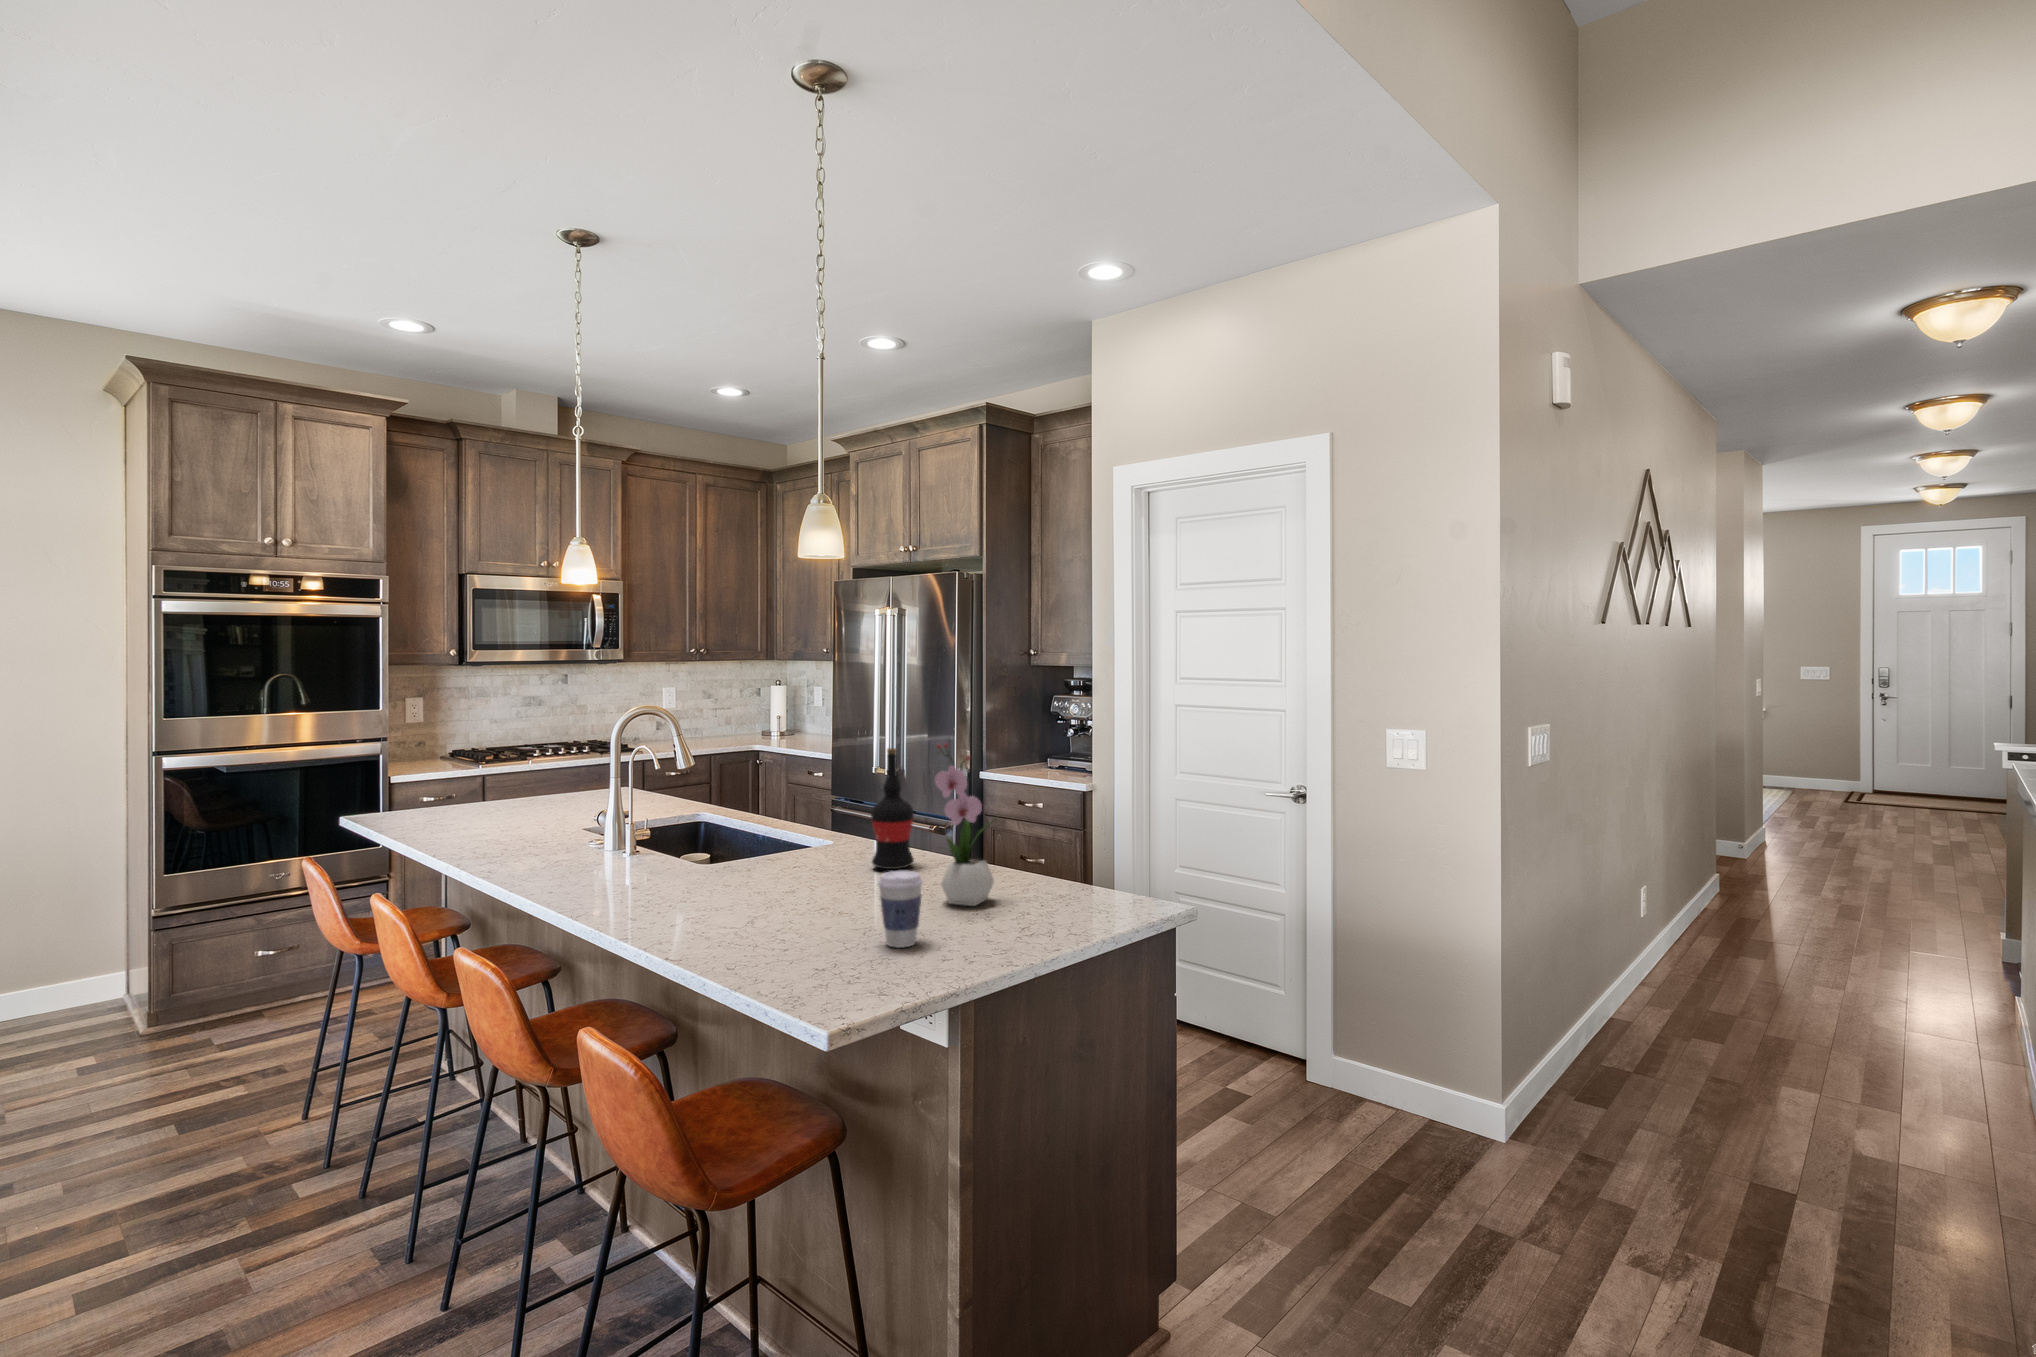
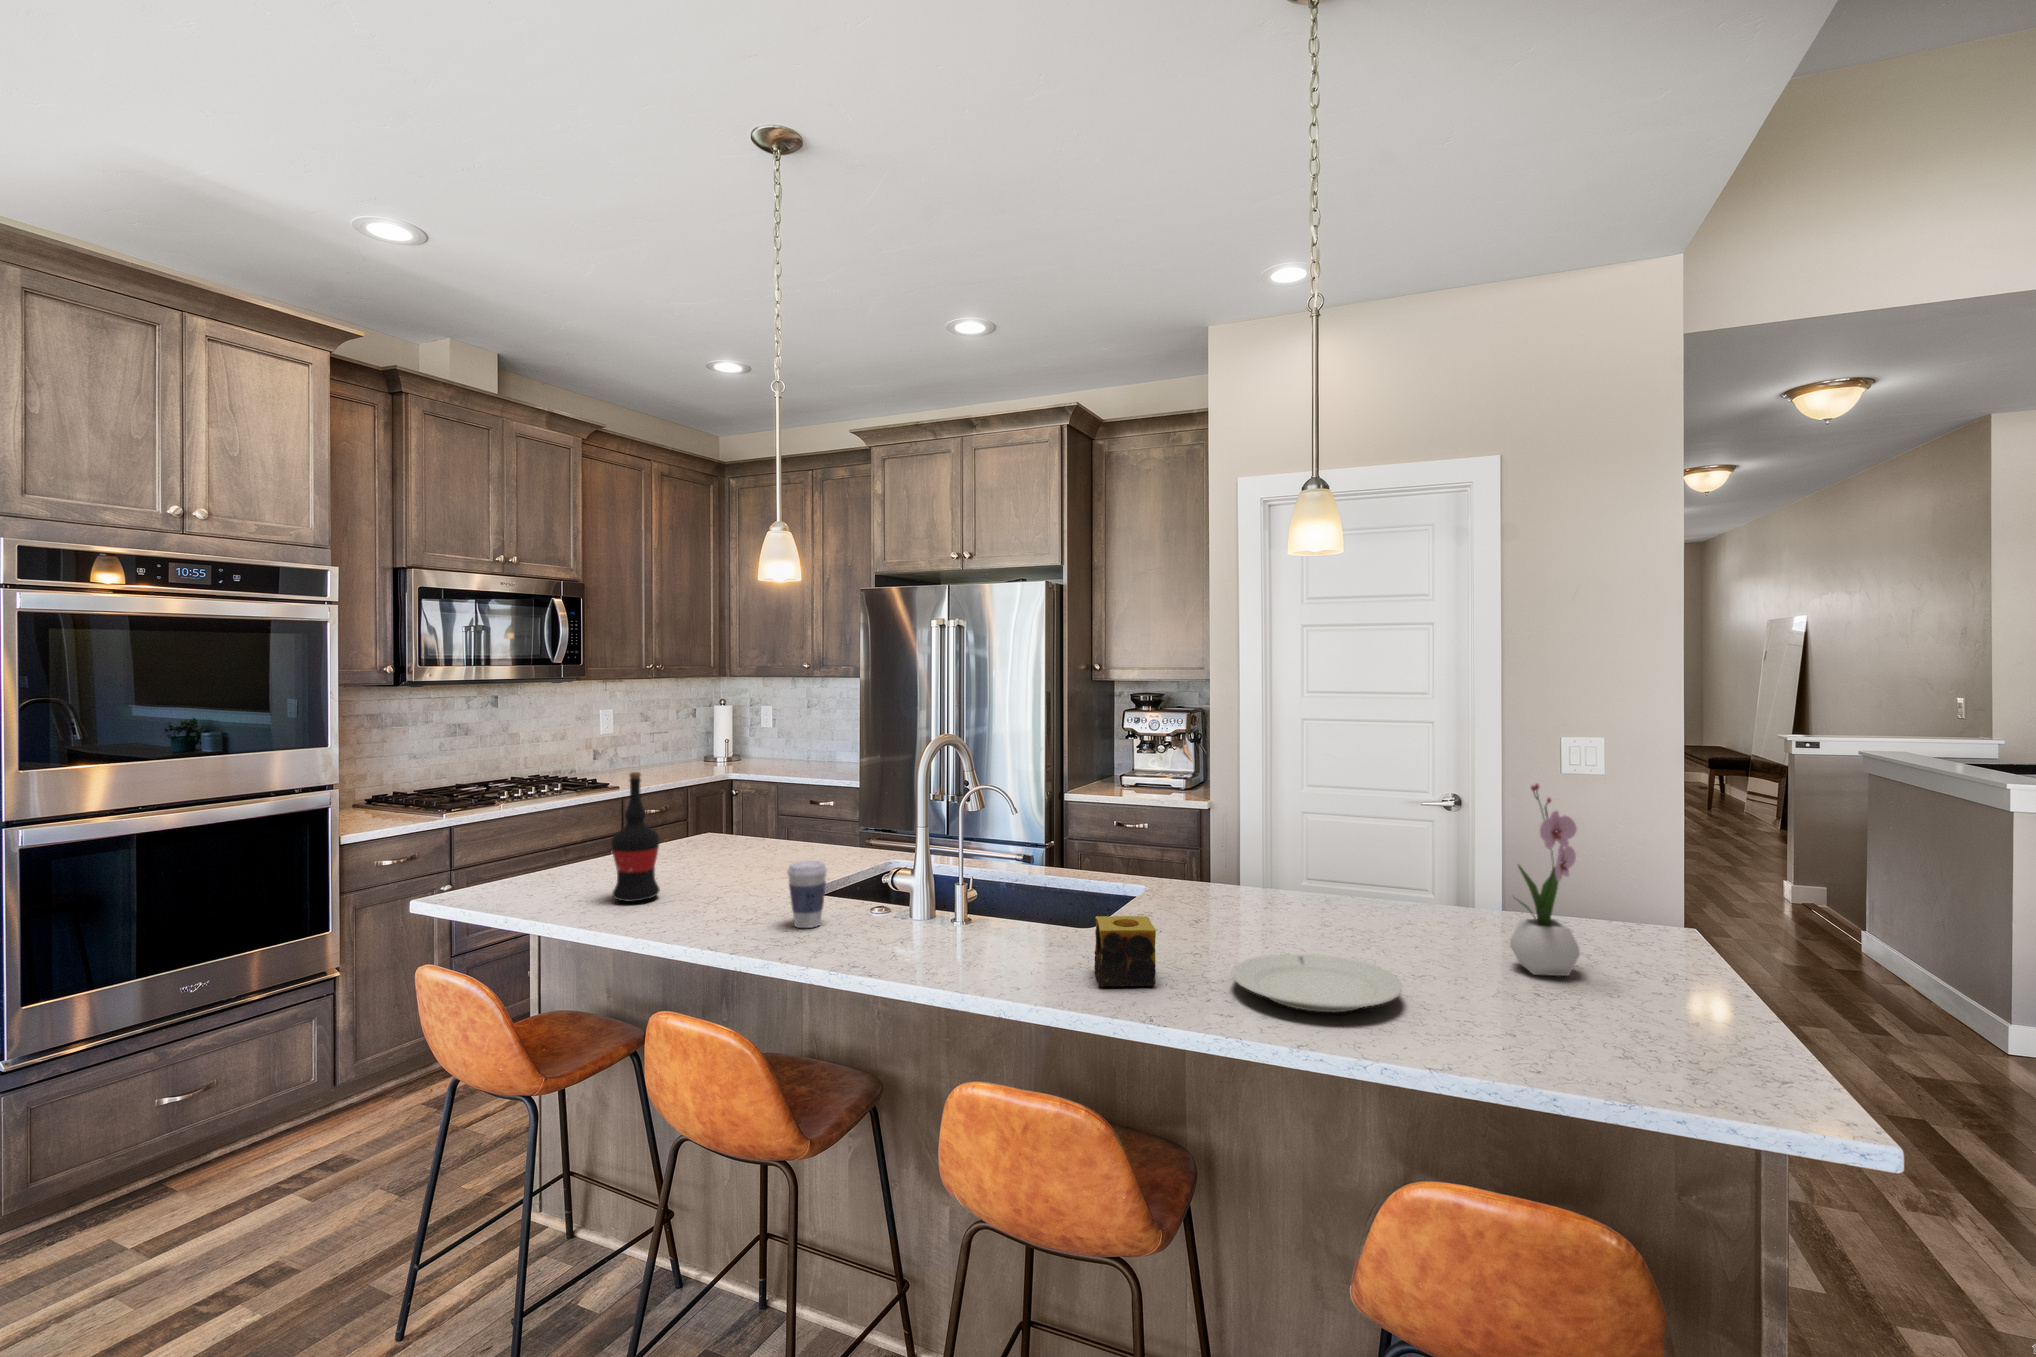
wine bottle: present [871,748,914,869] -> present [611,772,660,902]
candle: none [621,837,683,889] -> present [1094,916,1156,986]
coffee cup: present [878,871,923,948] -> present [787,861,827,928]
plate: none [686,876,818,911] -> present [1232,954,1402,1012]

